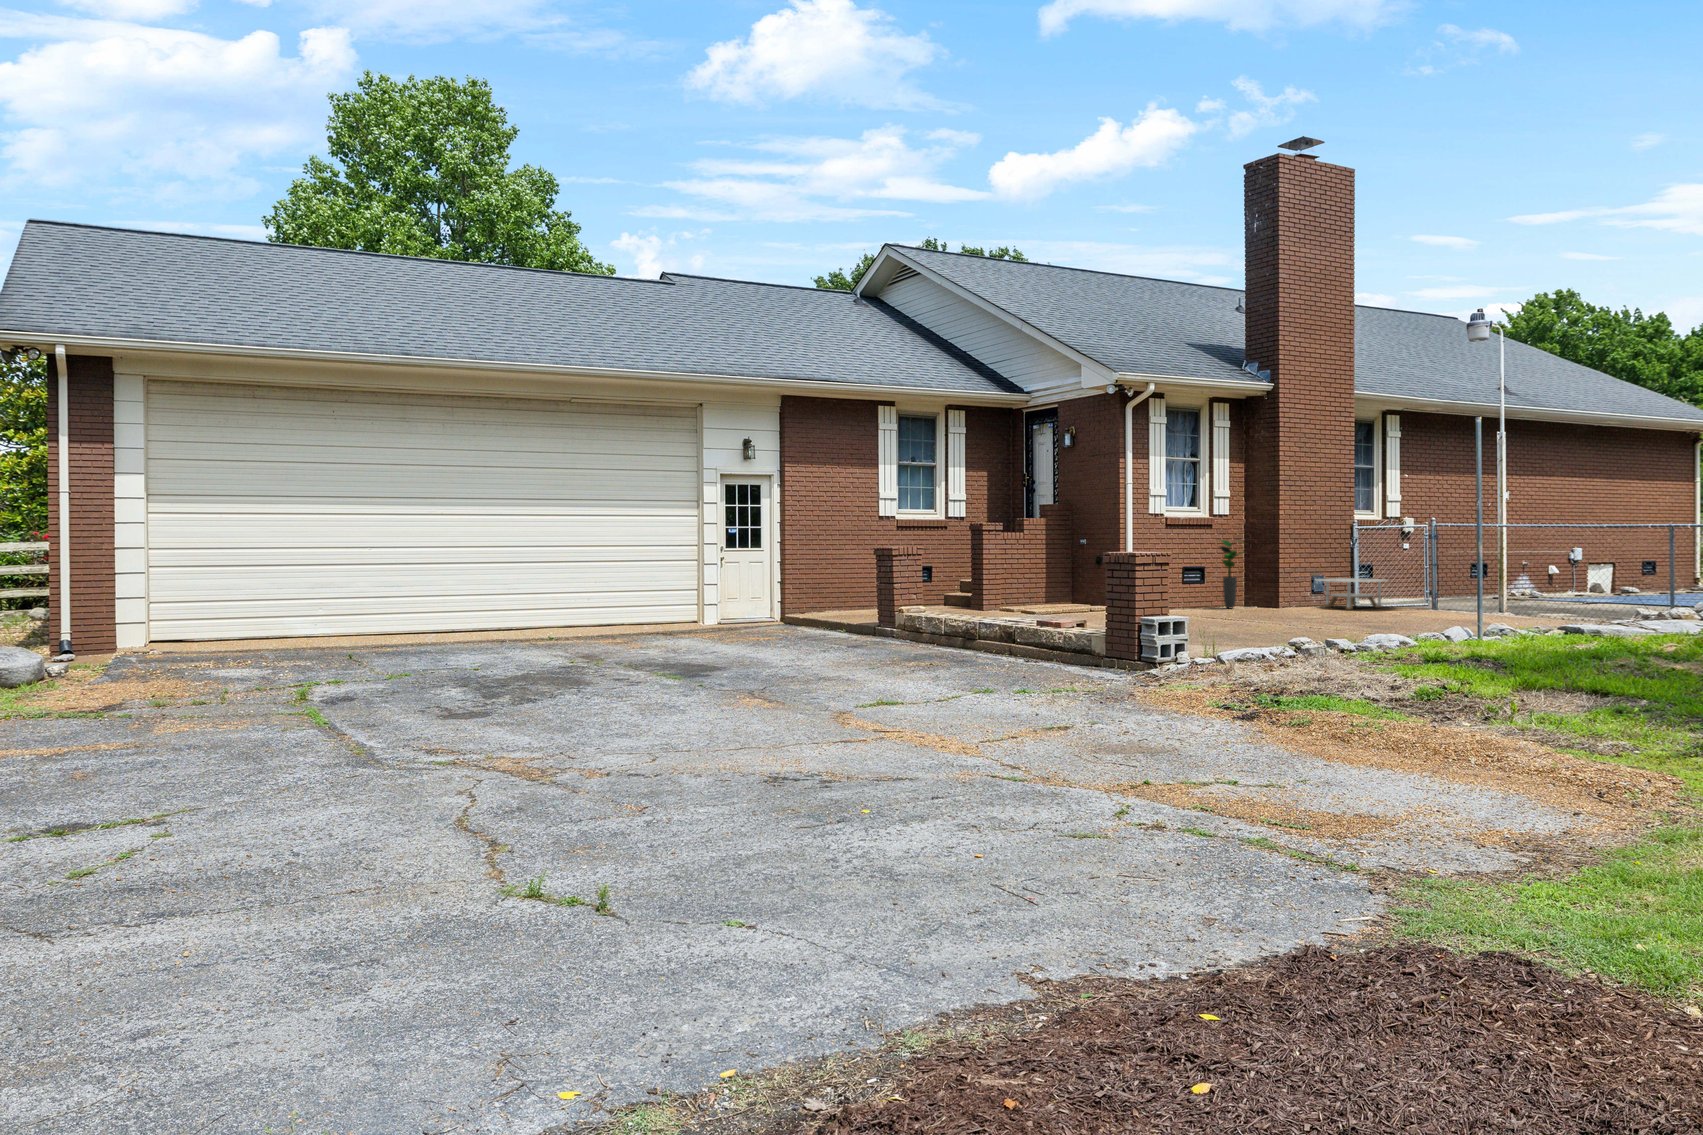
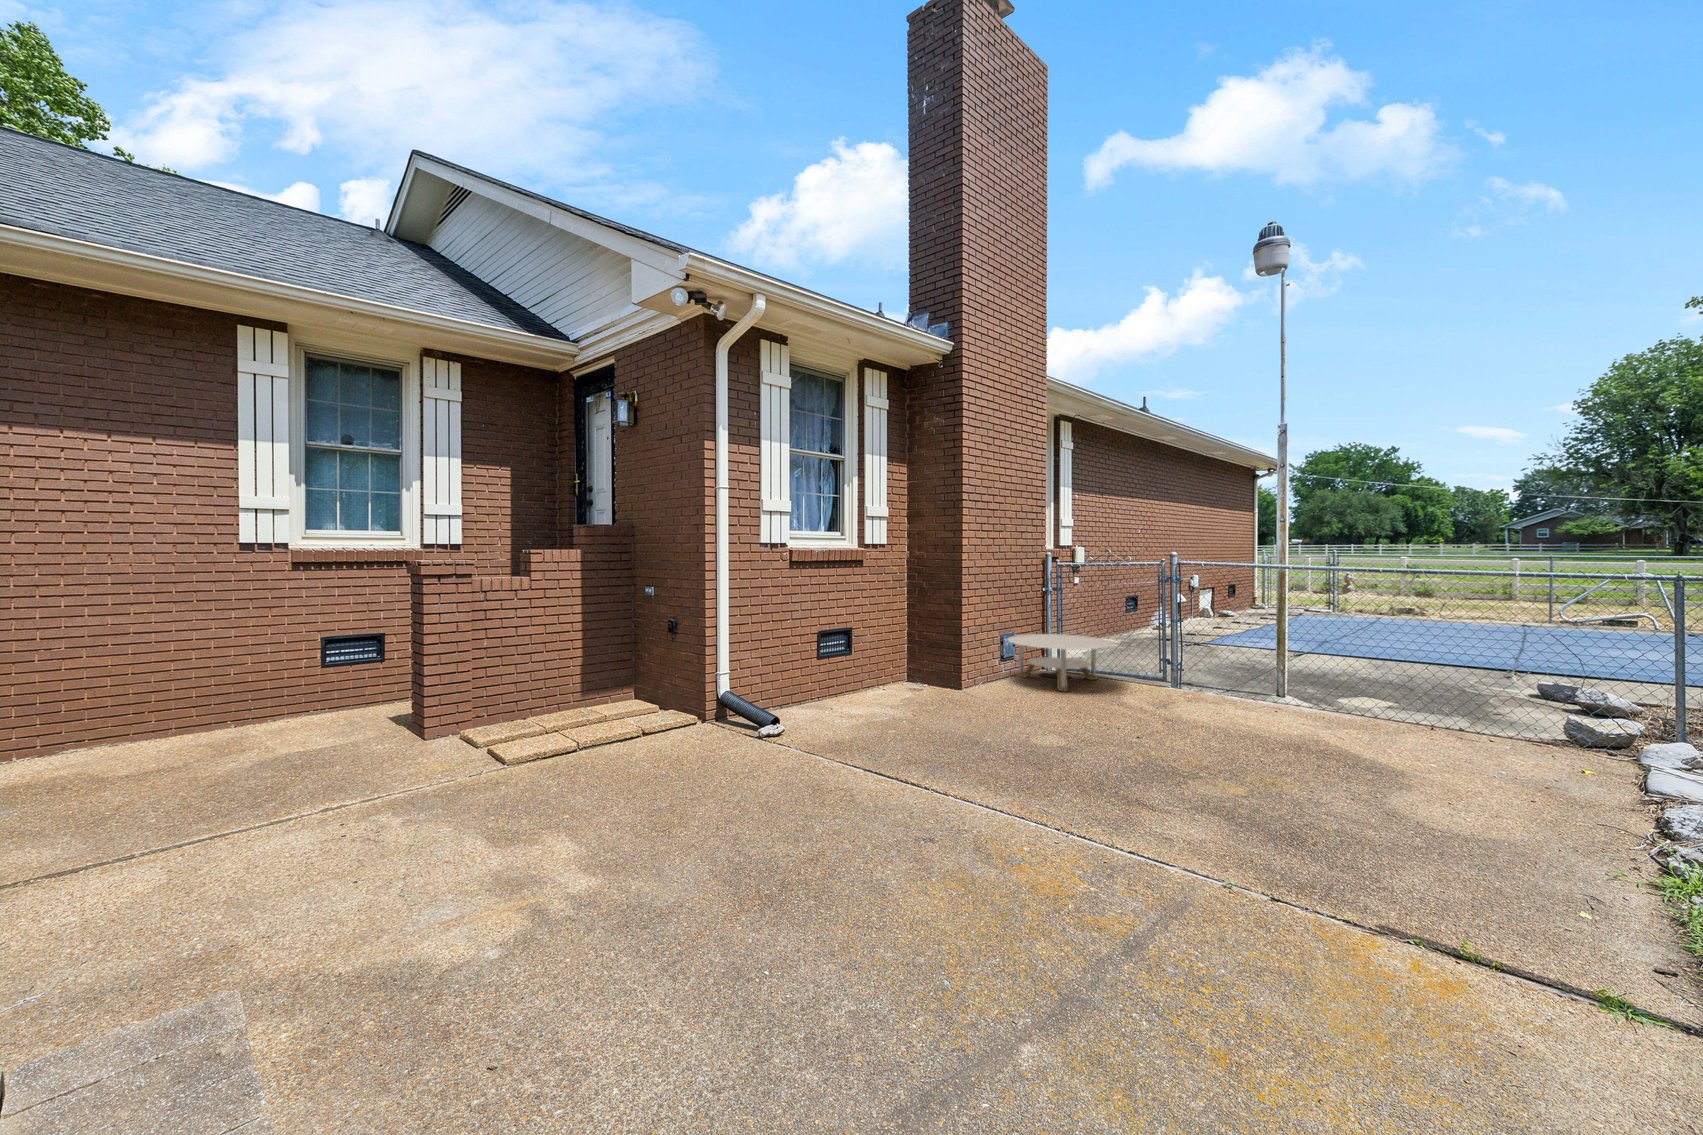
potted plant: present [1220,540,1244,608] -> none [871,582,914,690]

